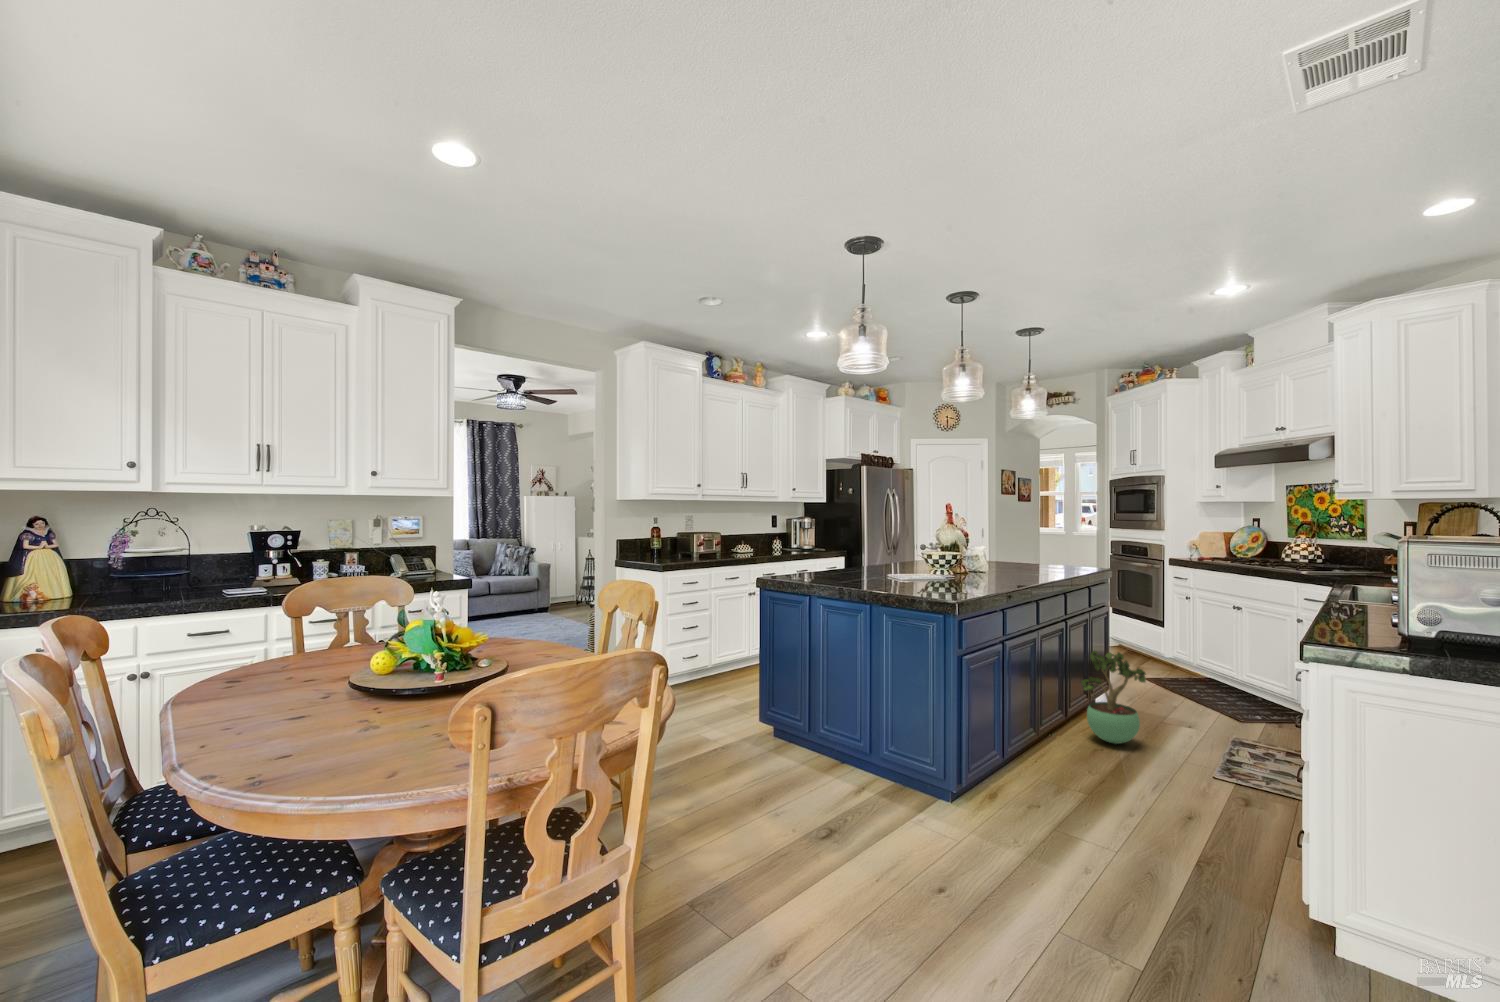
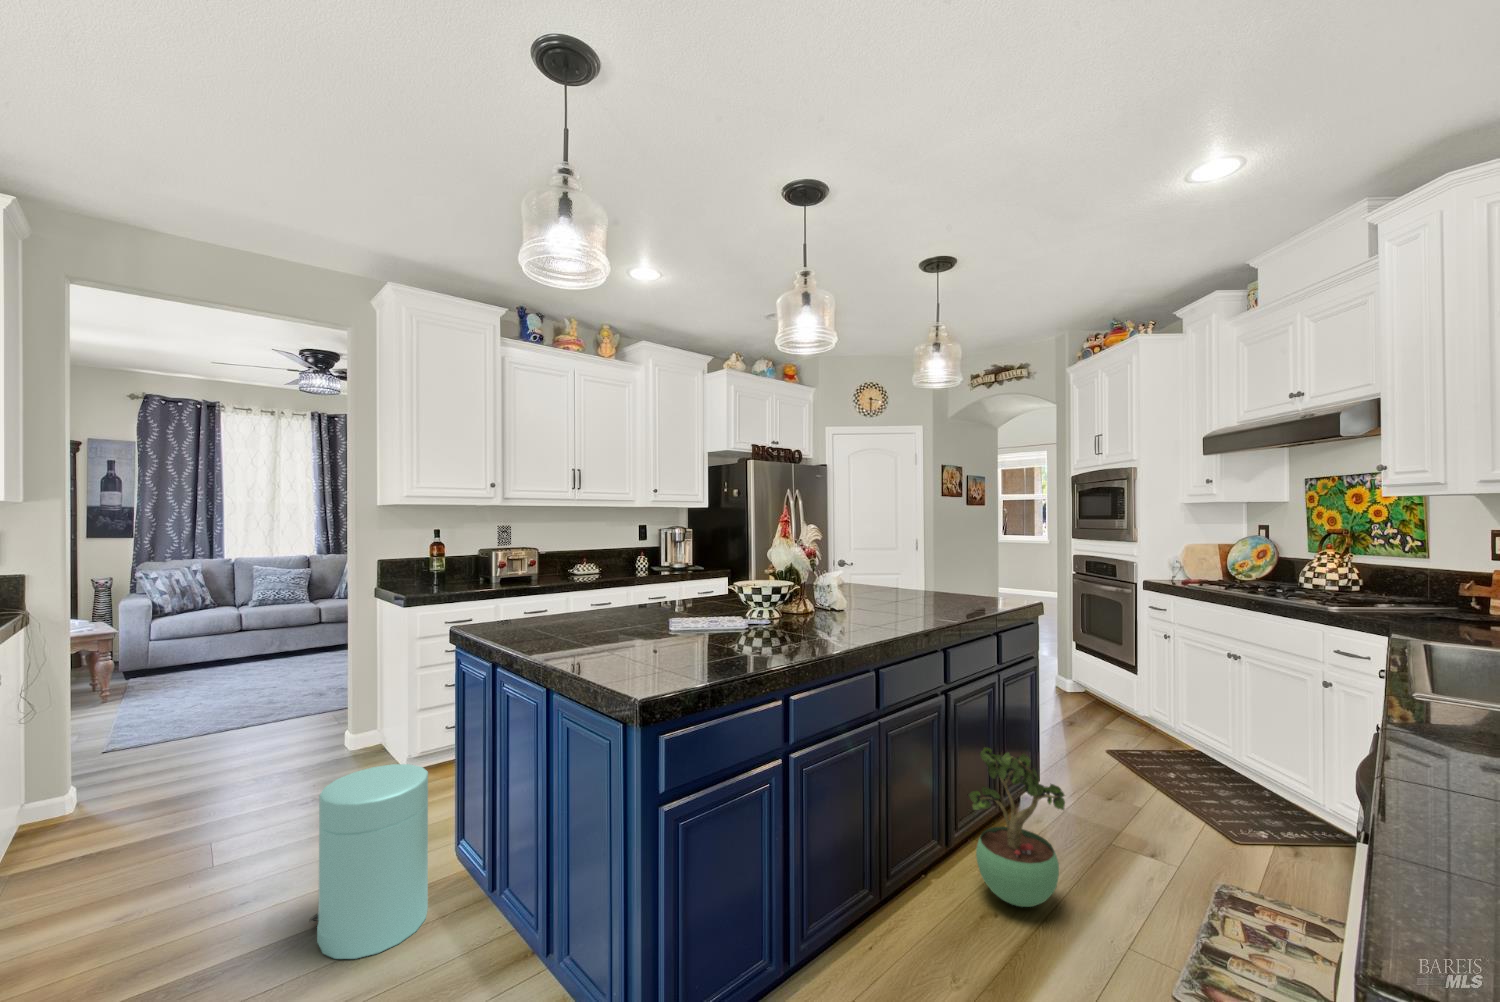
trash can: none [696,661,763,765] -> present [309,764,428,959]

